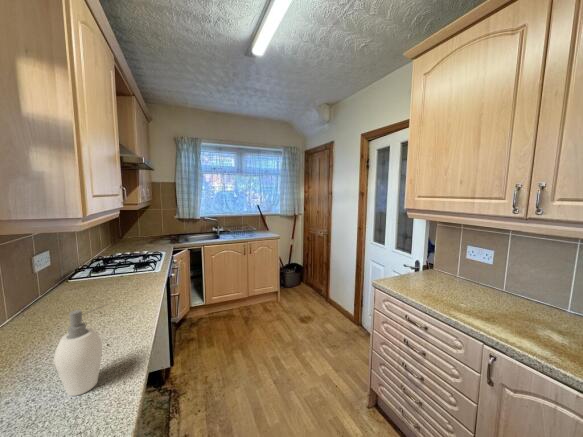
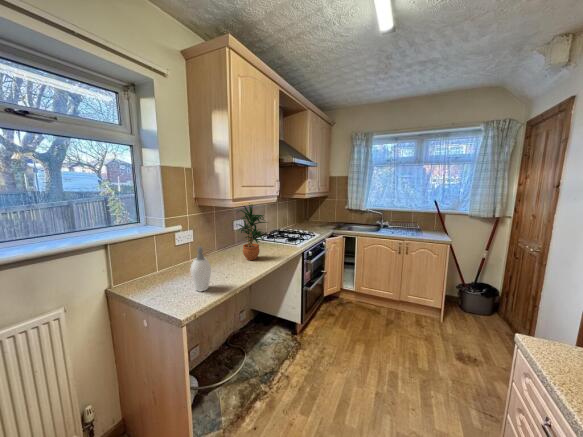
potted plant: none [73,222,137,311] -> present [238,203,267,260]

